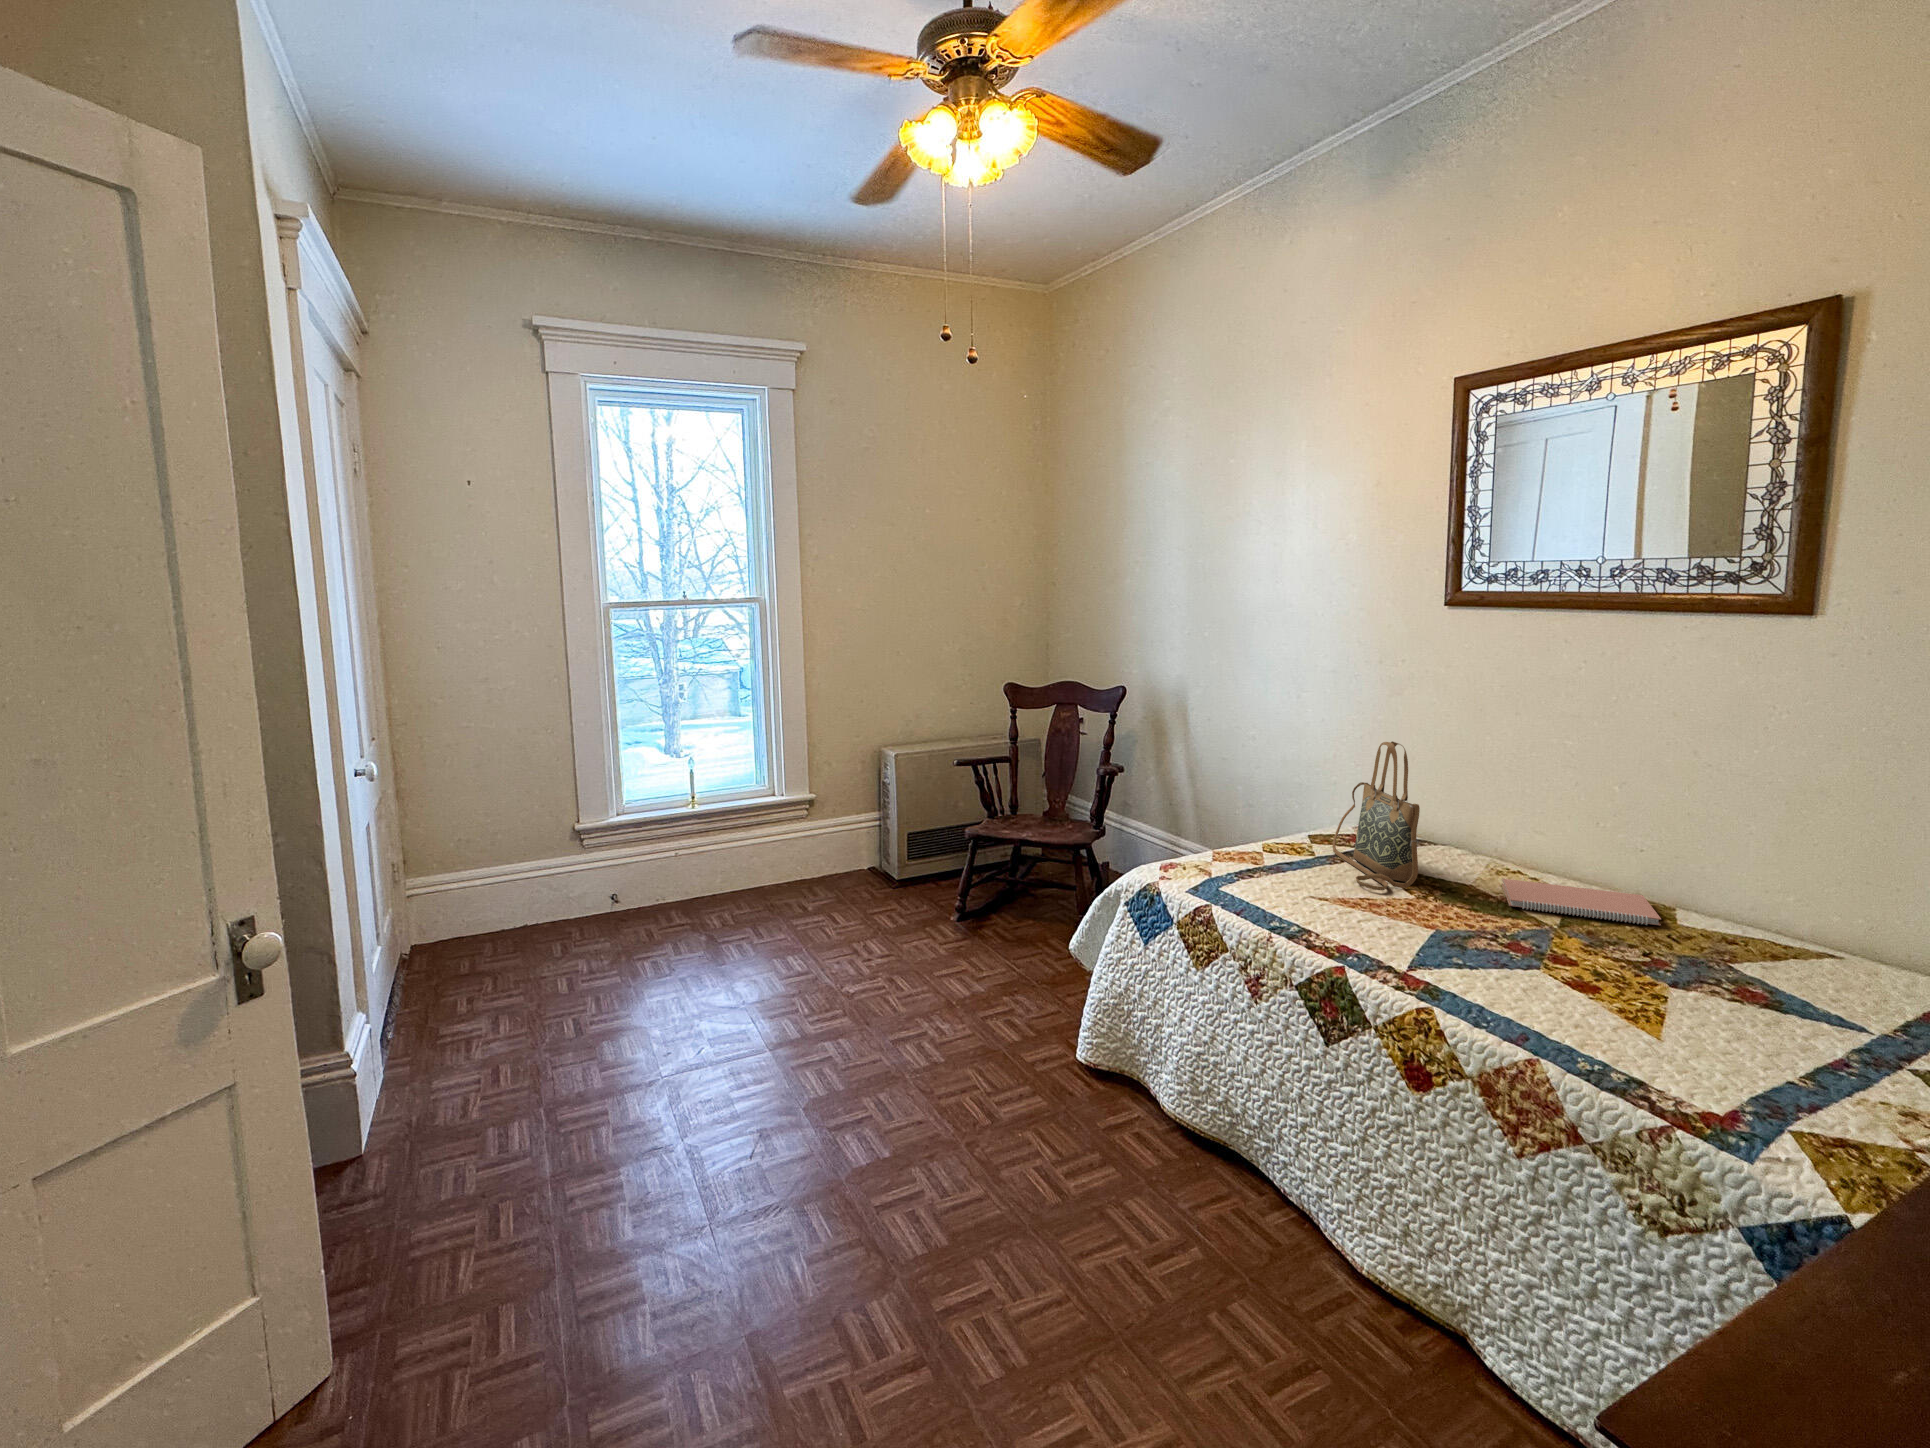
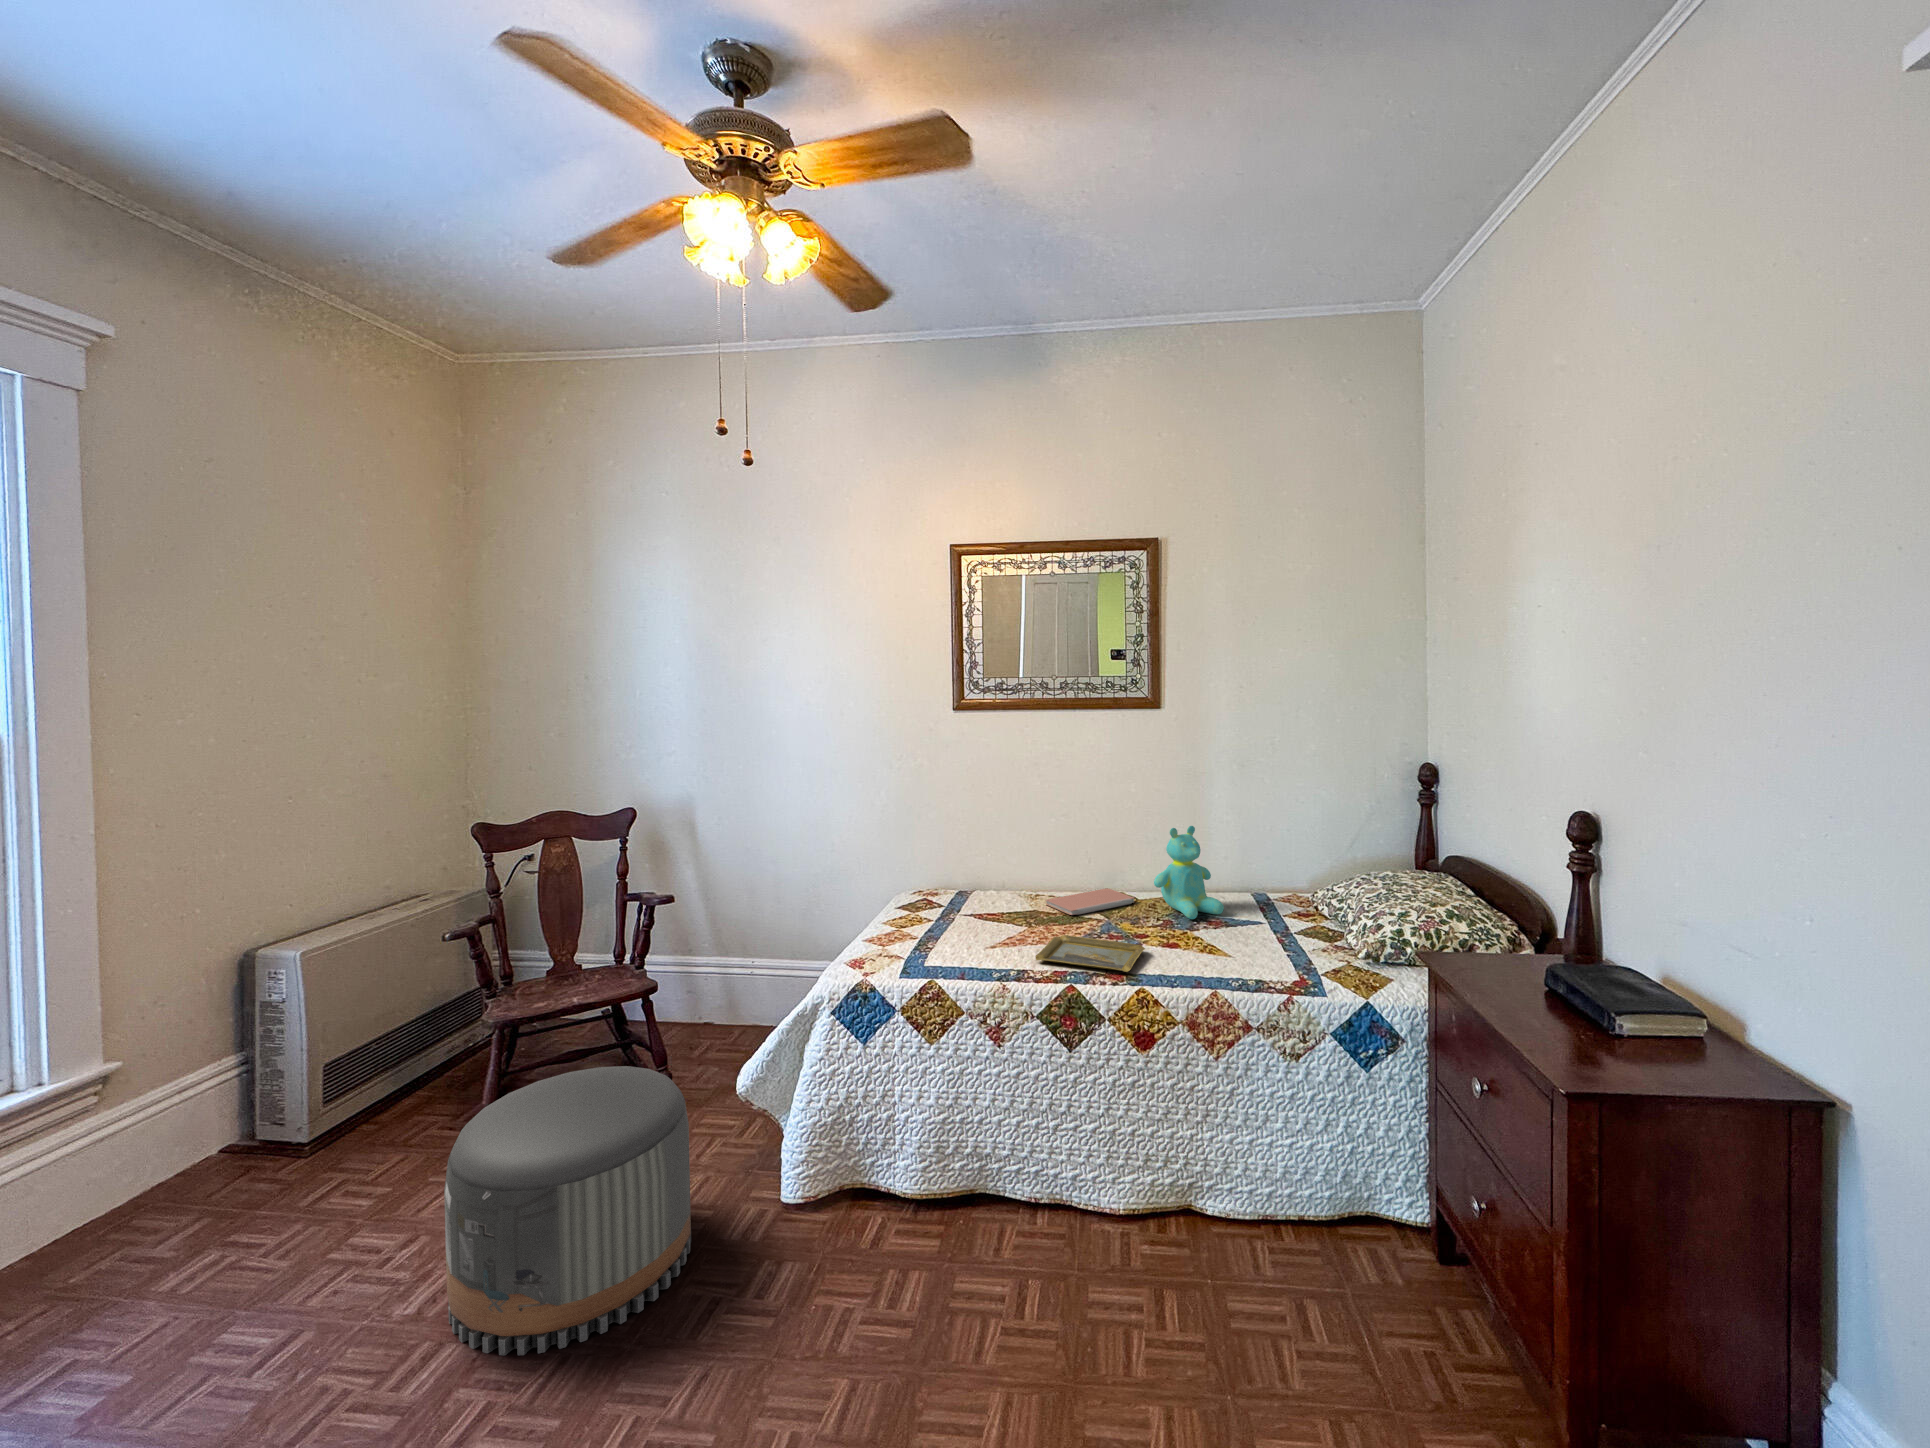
handbag: present [1333,741,1420,890] -> none [928,815,1015,931]
teddy bear: none [1667,819,1828,990] -> present [1154,826,1224,919]
pouf: none [842,876,1009,1062] -> present [444,1066,691,1355]
tray: none [1345,915,1521,982] -> present [1036,935,1145,972]

